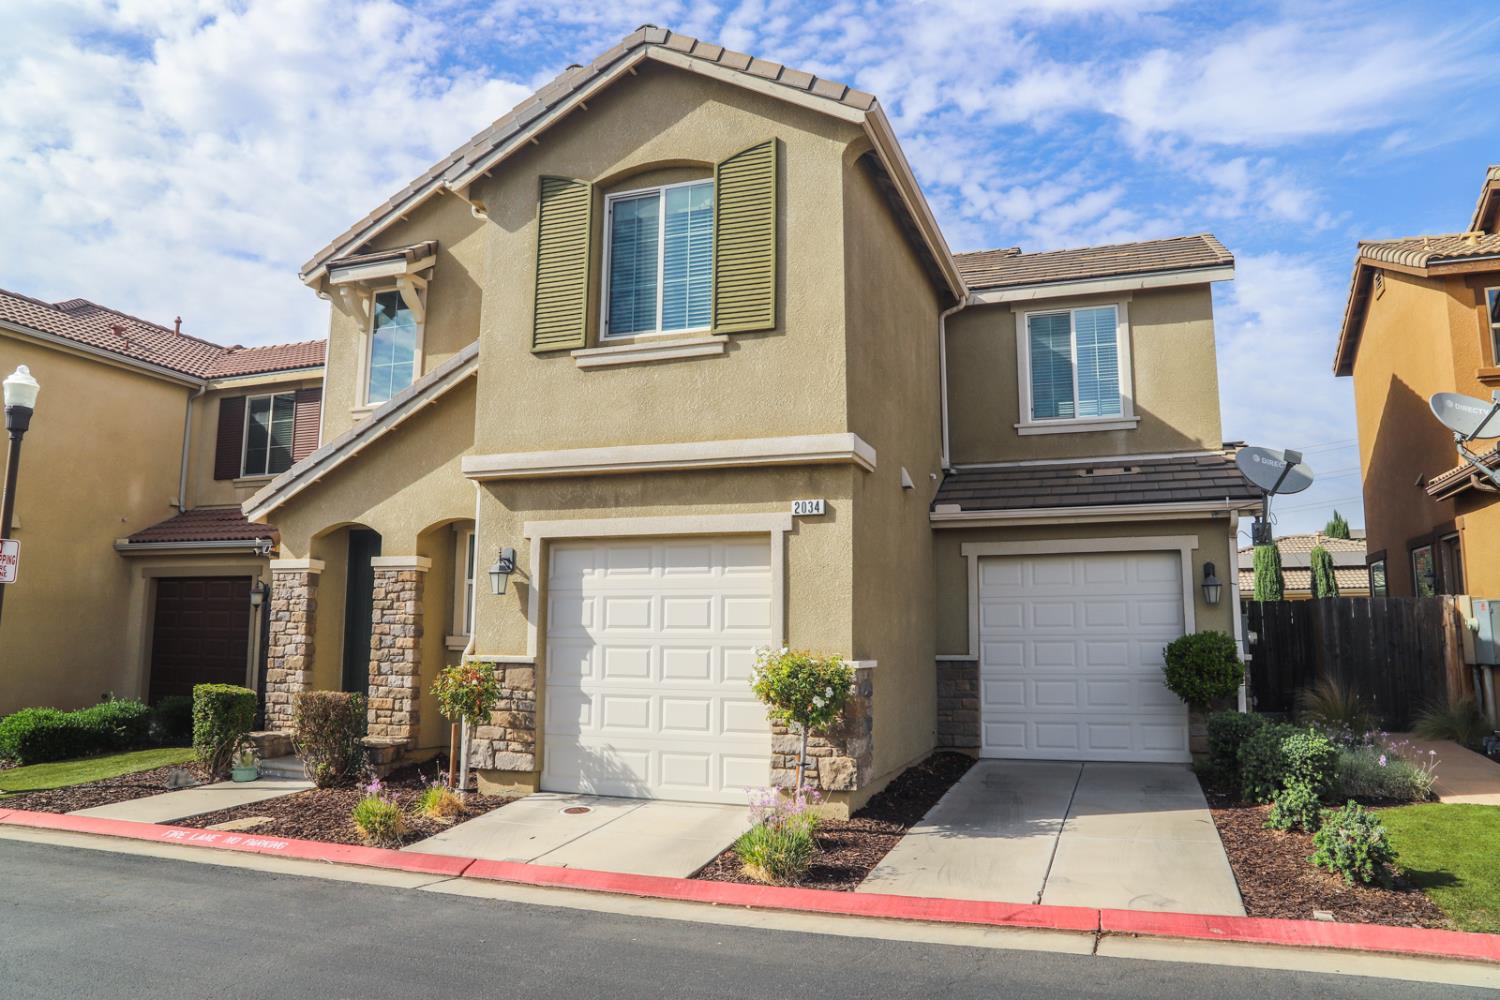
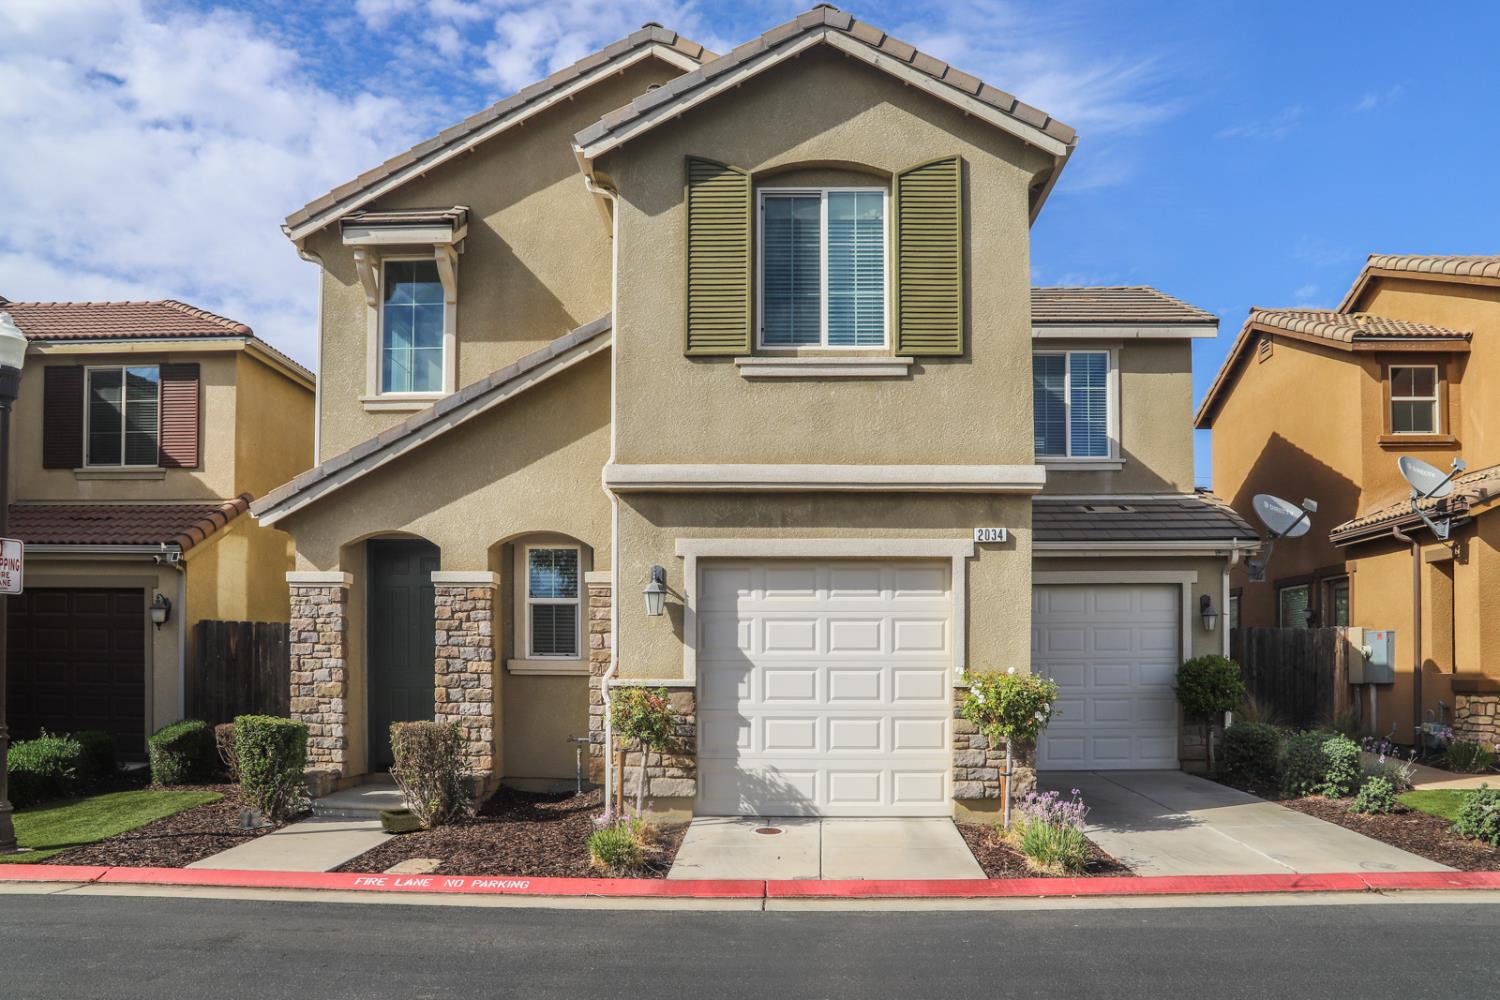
decorative plant: present [232,753,262,782] -> none [299,789,329,822]
woven basket: none [264,773,312,797] -> present [380,808,421,833]

